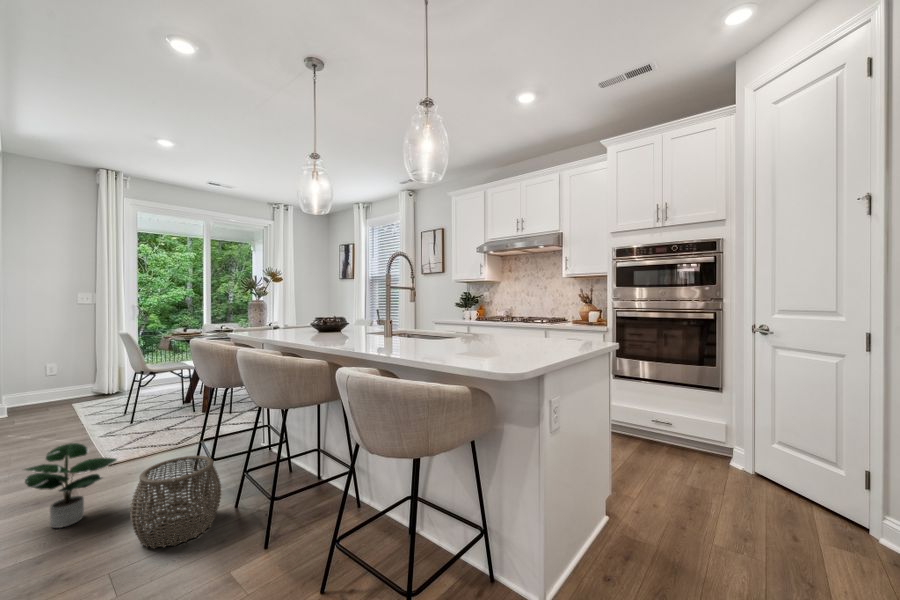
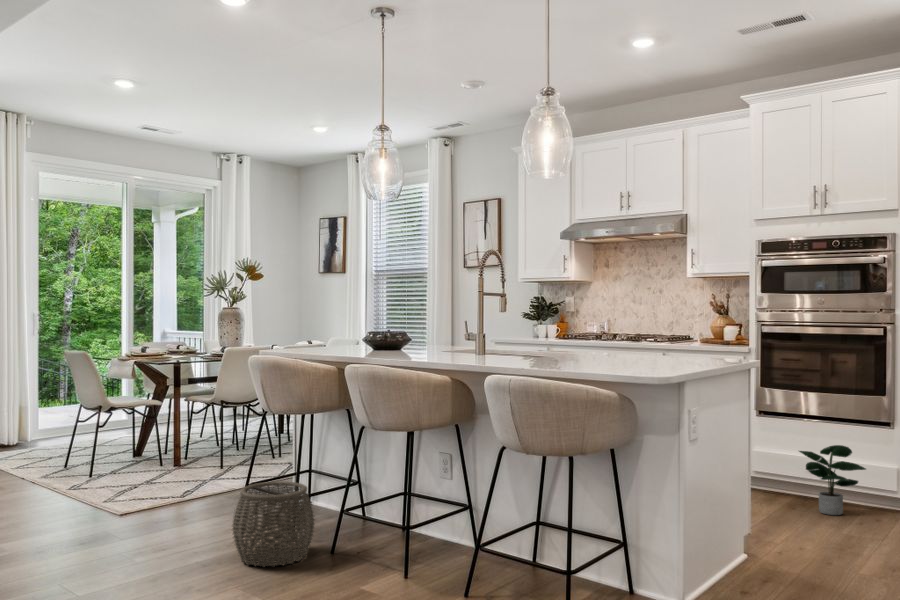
potted plant: present [25,443,117,528] -> present [799,445,866,515]

